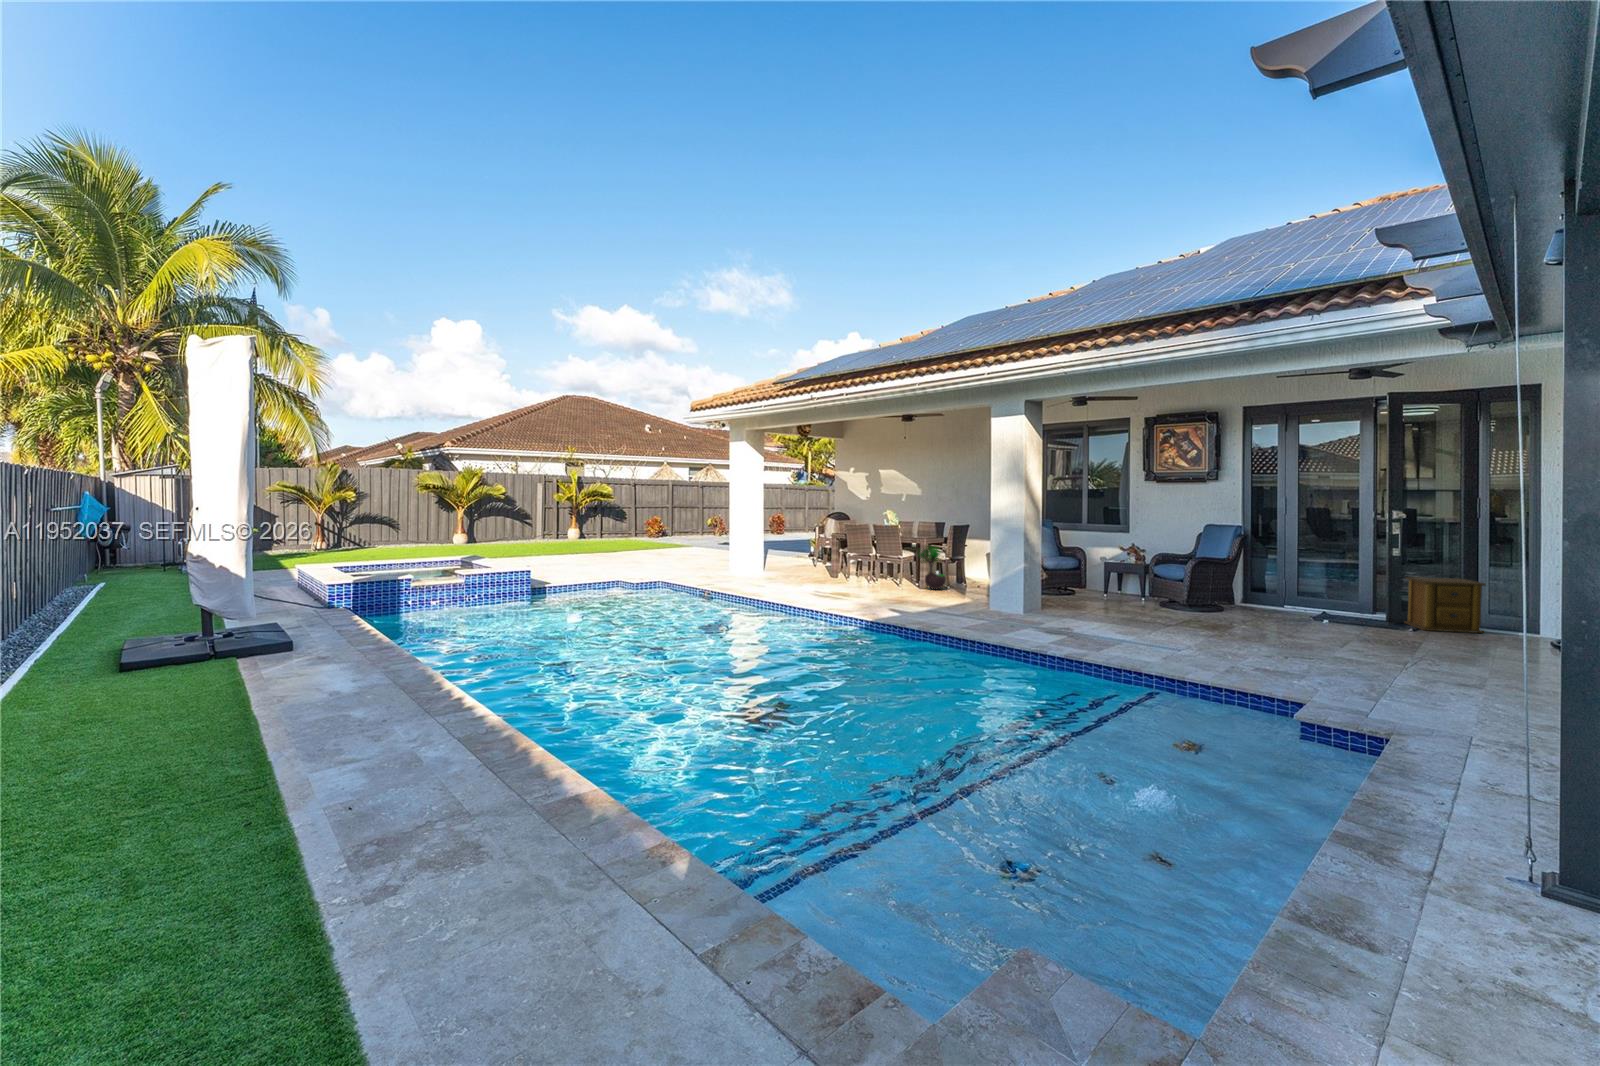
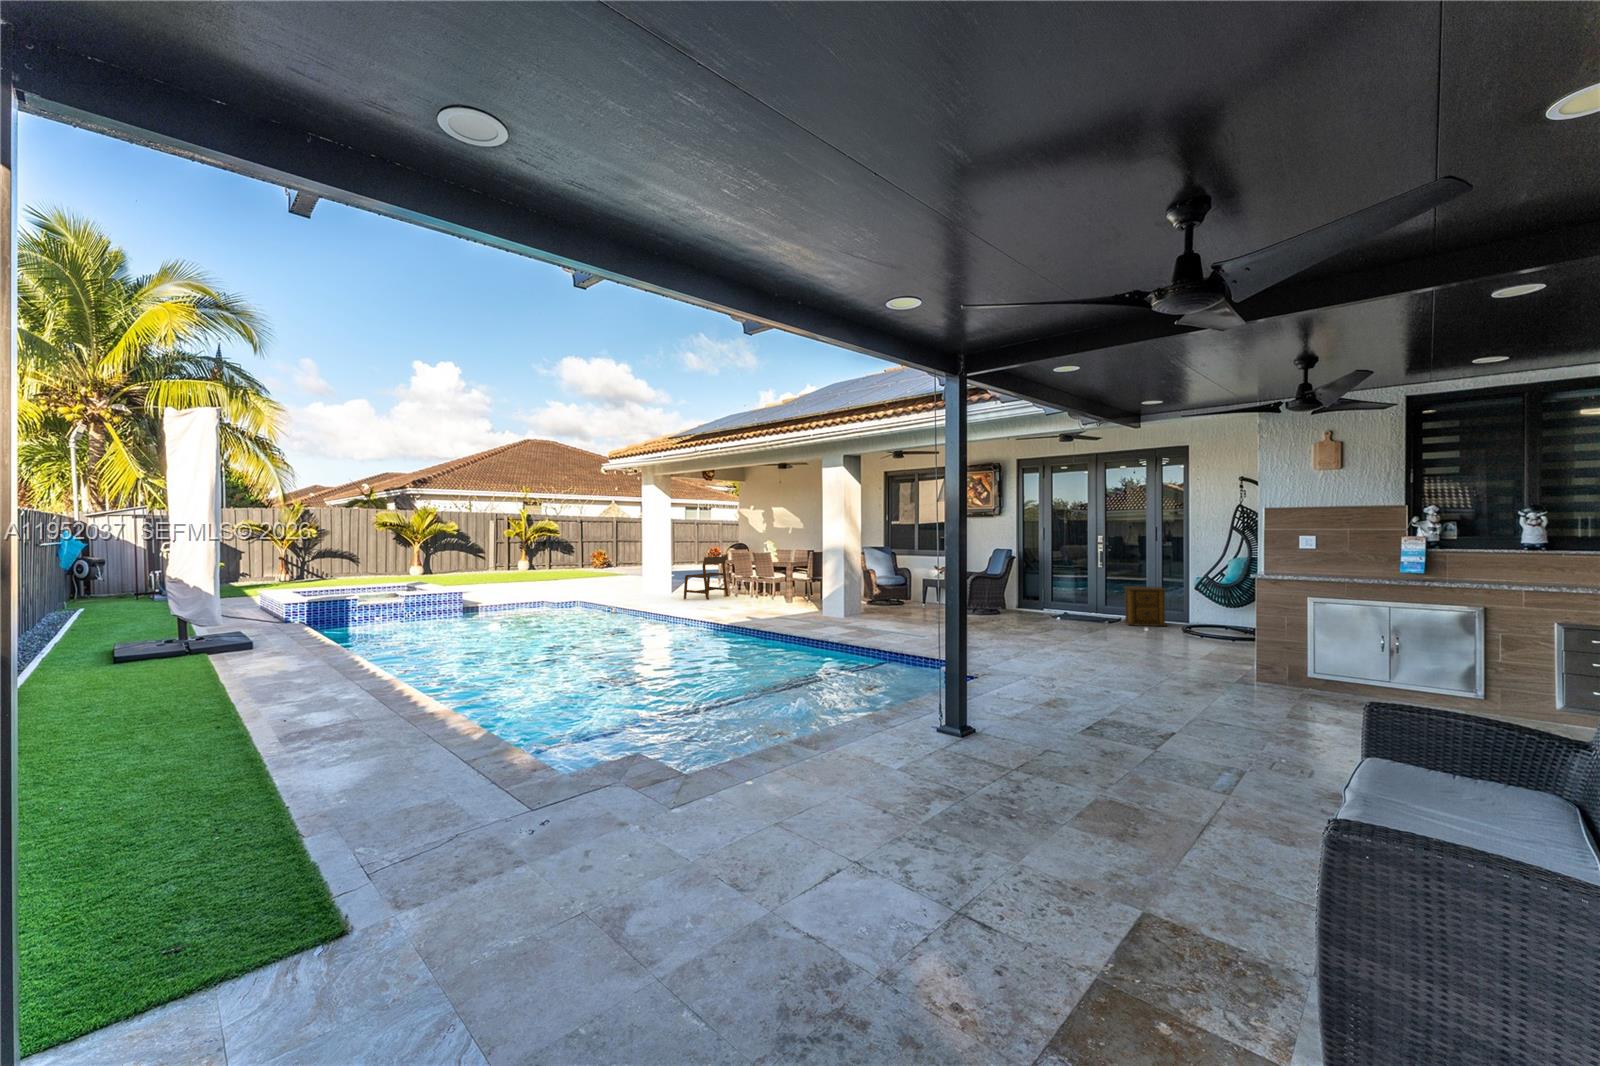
bench: none [786,528,836,581] -> present [684,556,728,600]
potted tree: present [919,546,946,589] -> none [782,565,808,605]

